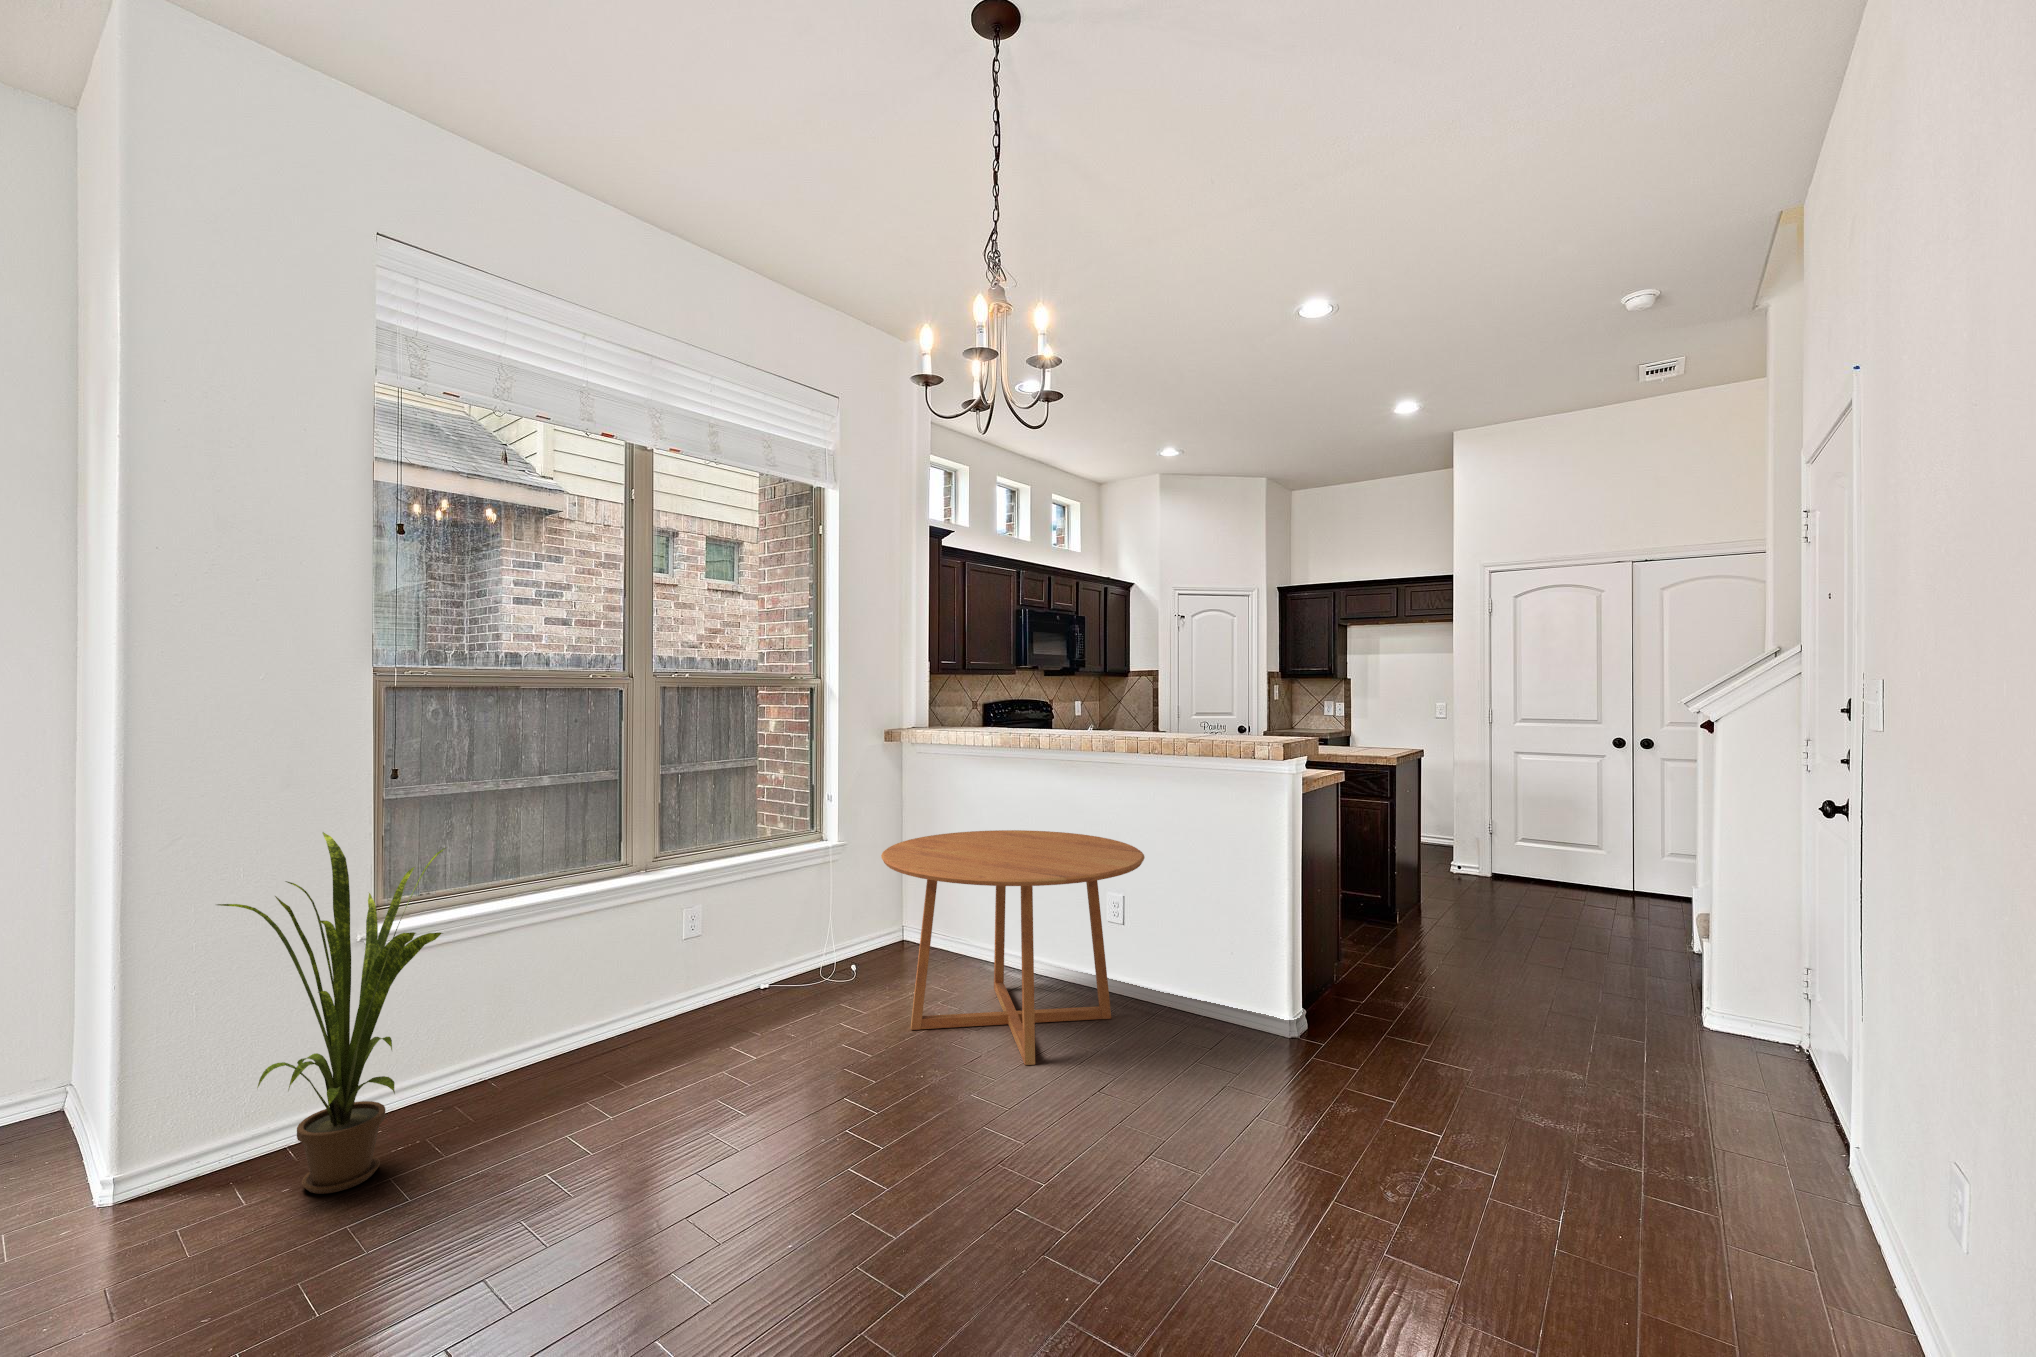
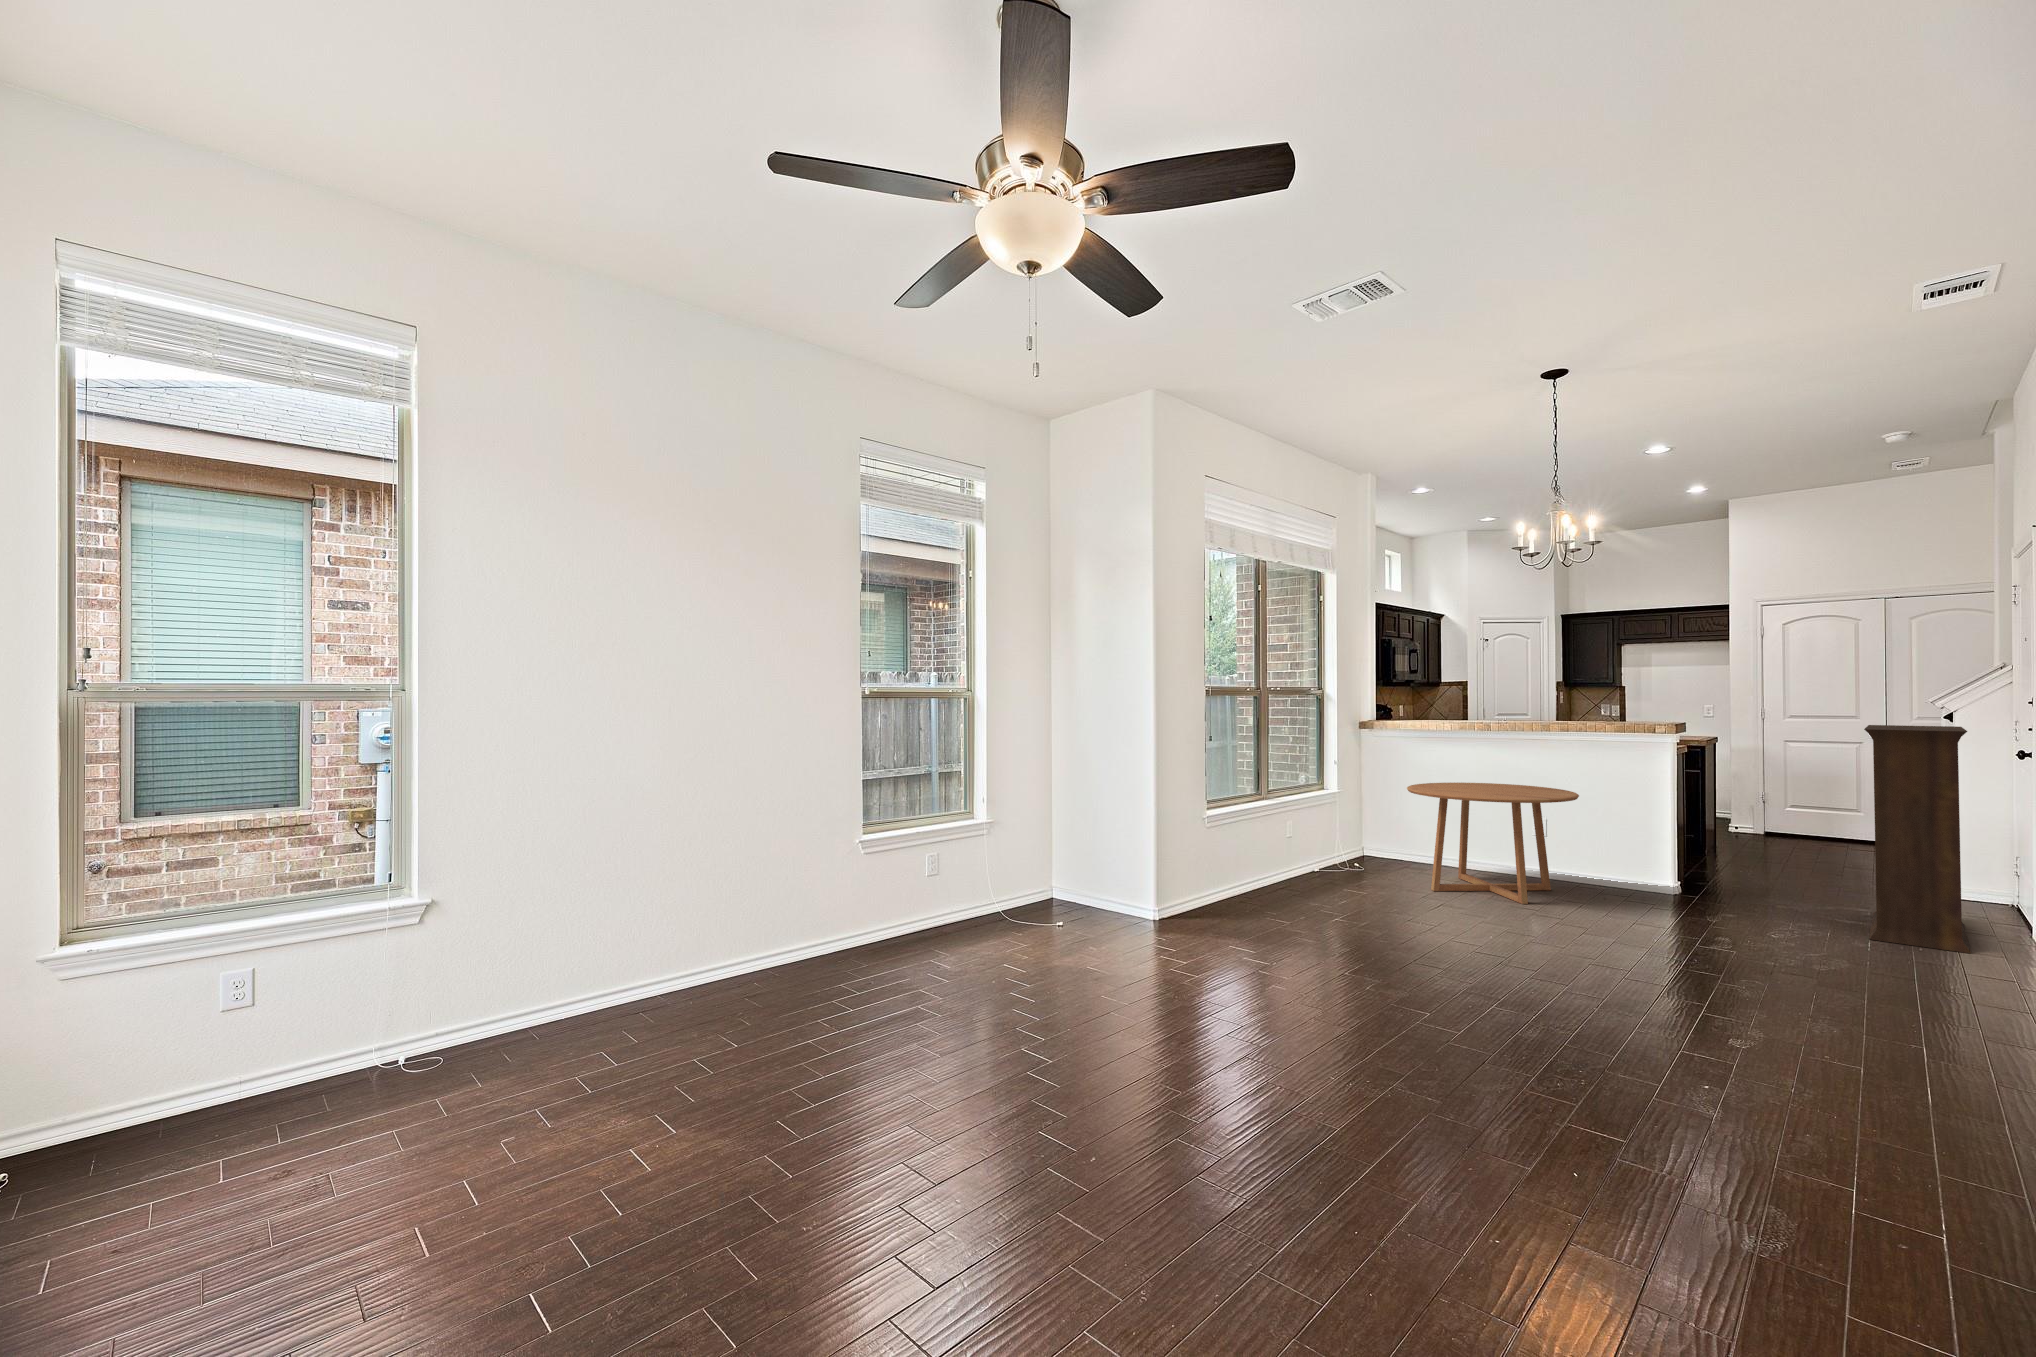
bookcase: none [1562,743,1739,1209] -> present [1864,725,1971,953]
house plant: present [217,832,446,1194] -> none [1192,766,1282,927]

